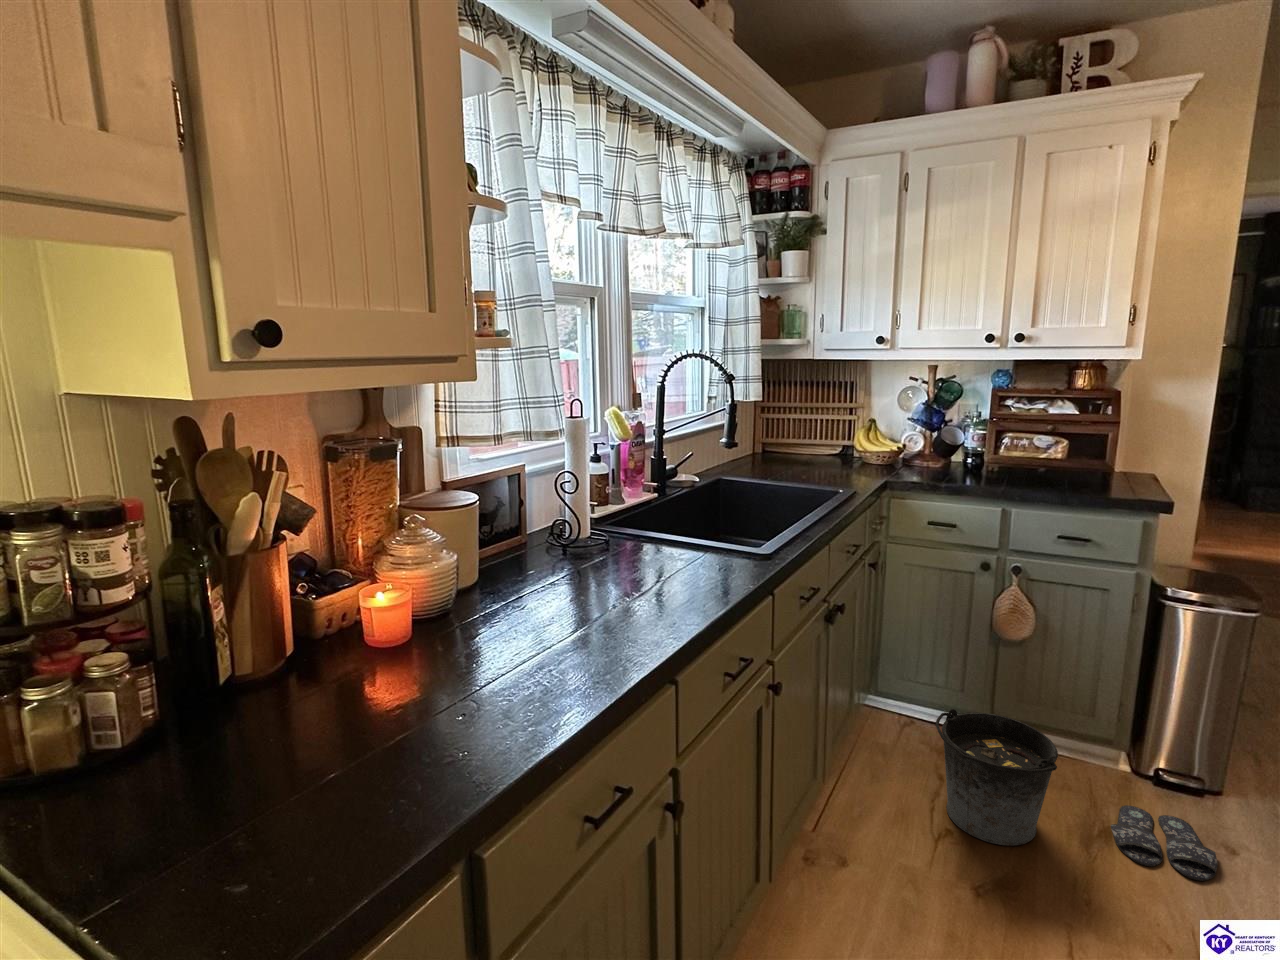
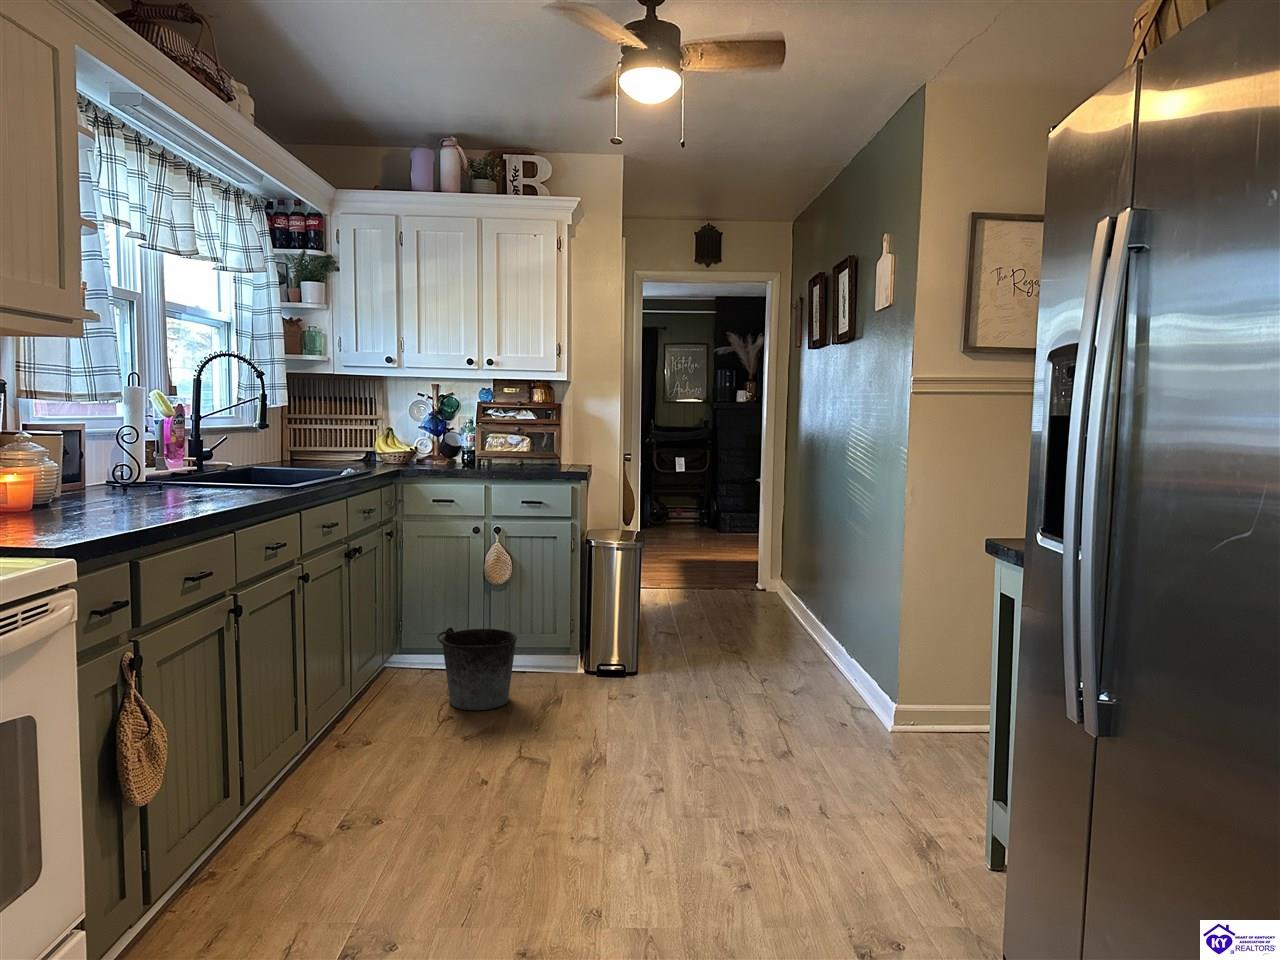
slippers: present [1111,805,1217,881] -> none [557,681,615,703]

